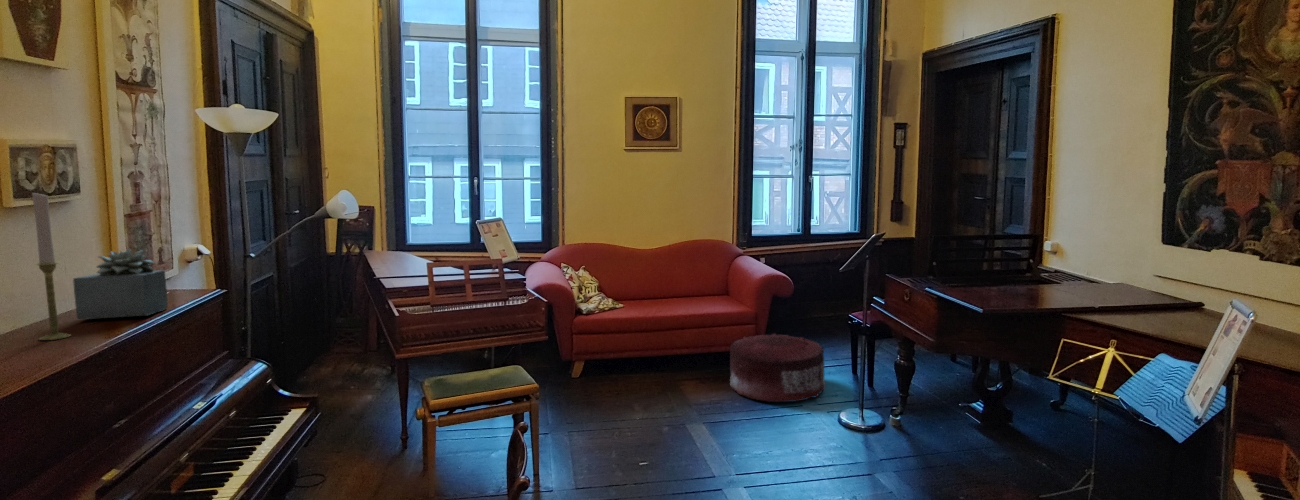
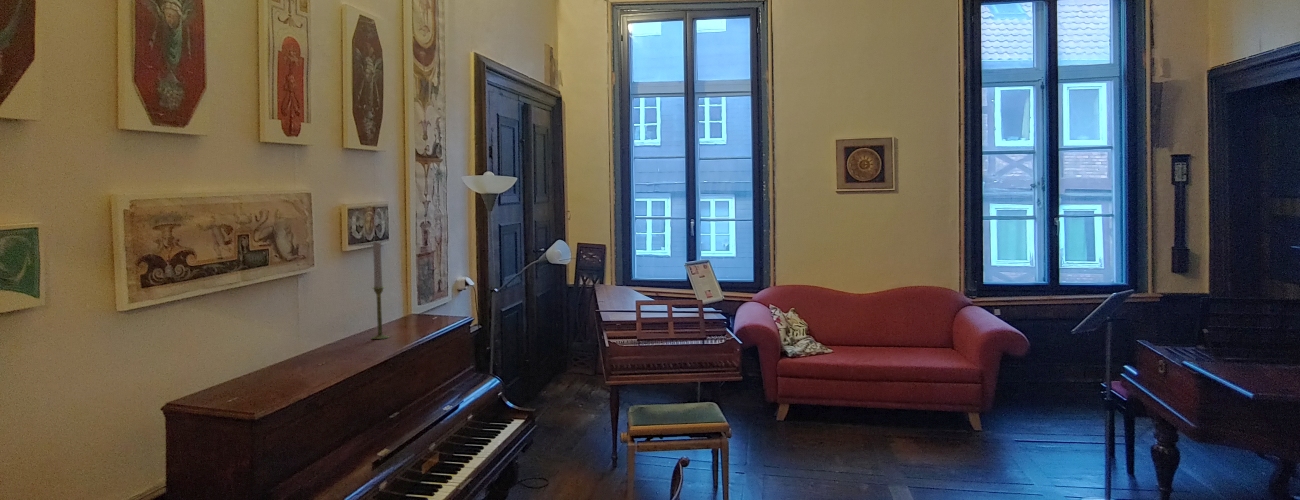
succulent plant: present [73,249,168,319] -> none [390,279,445,328]
pouf: present [730,333,825,402] -> none [940,388,1049,461]

